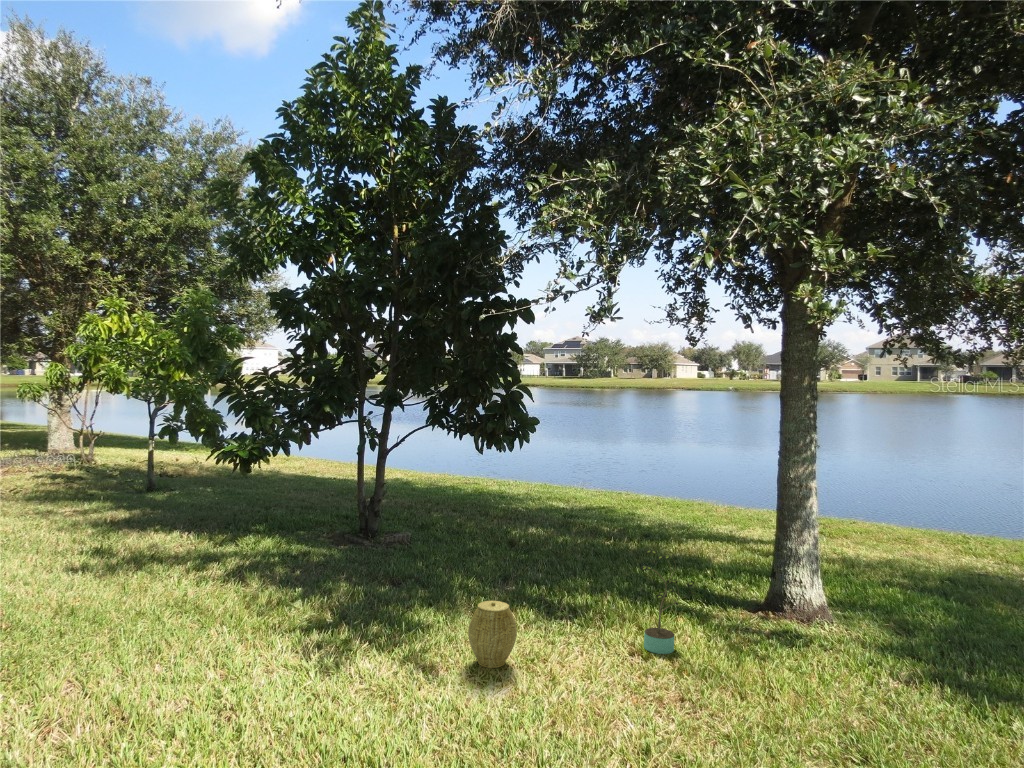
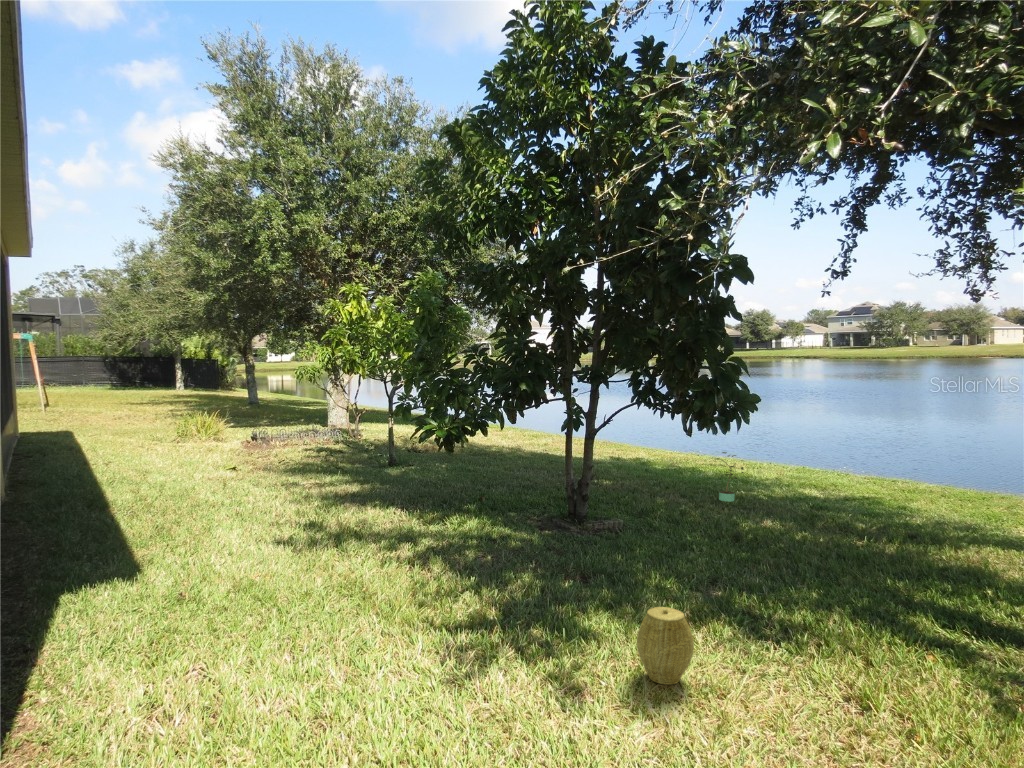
potted plant: present [641,550,696,654] -> present [715,452,744,502]

